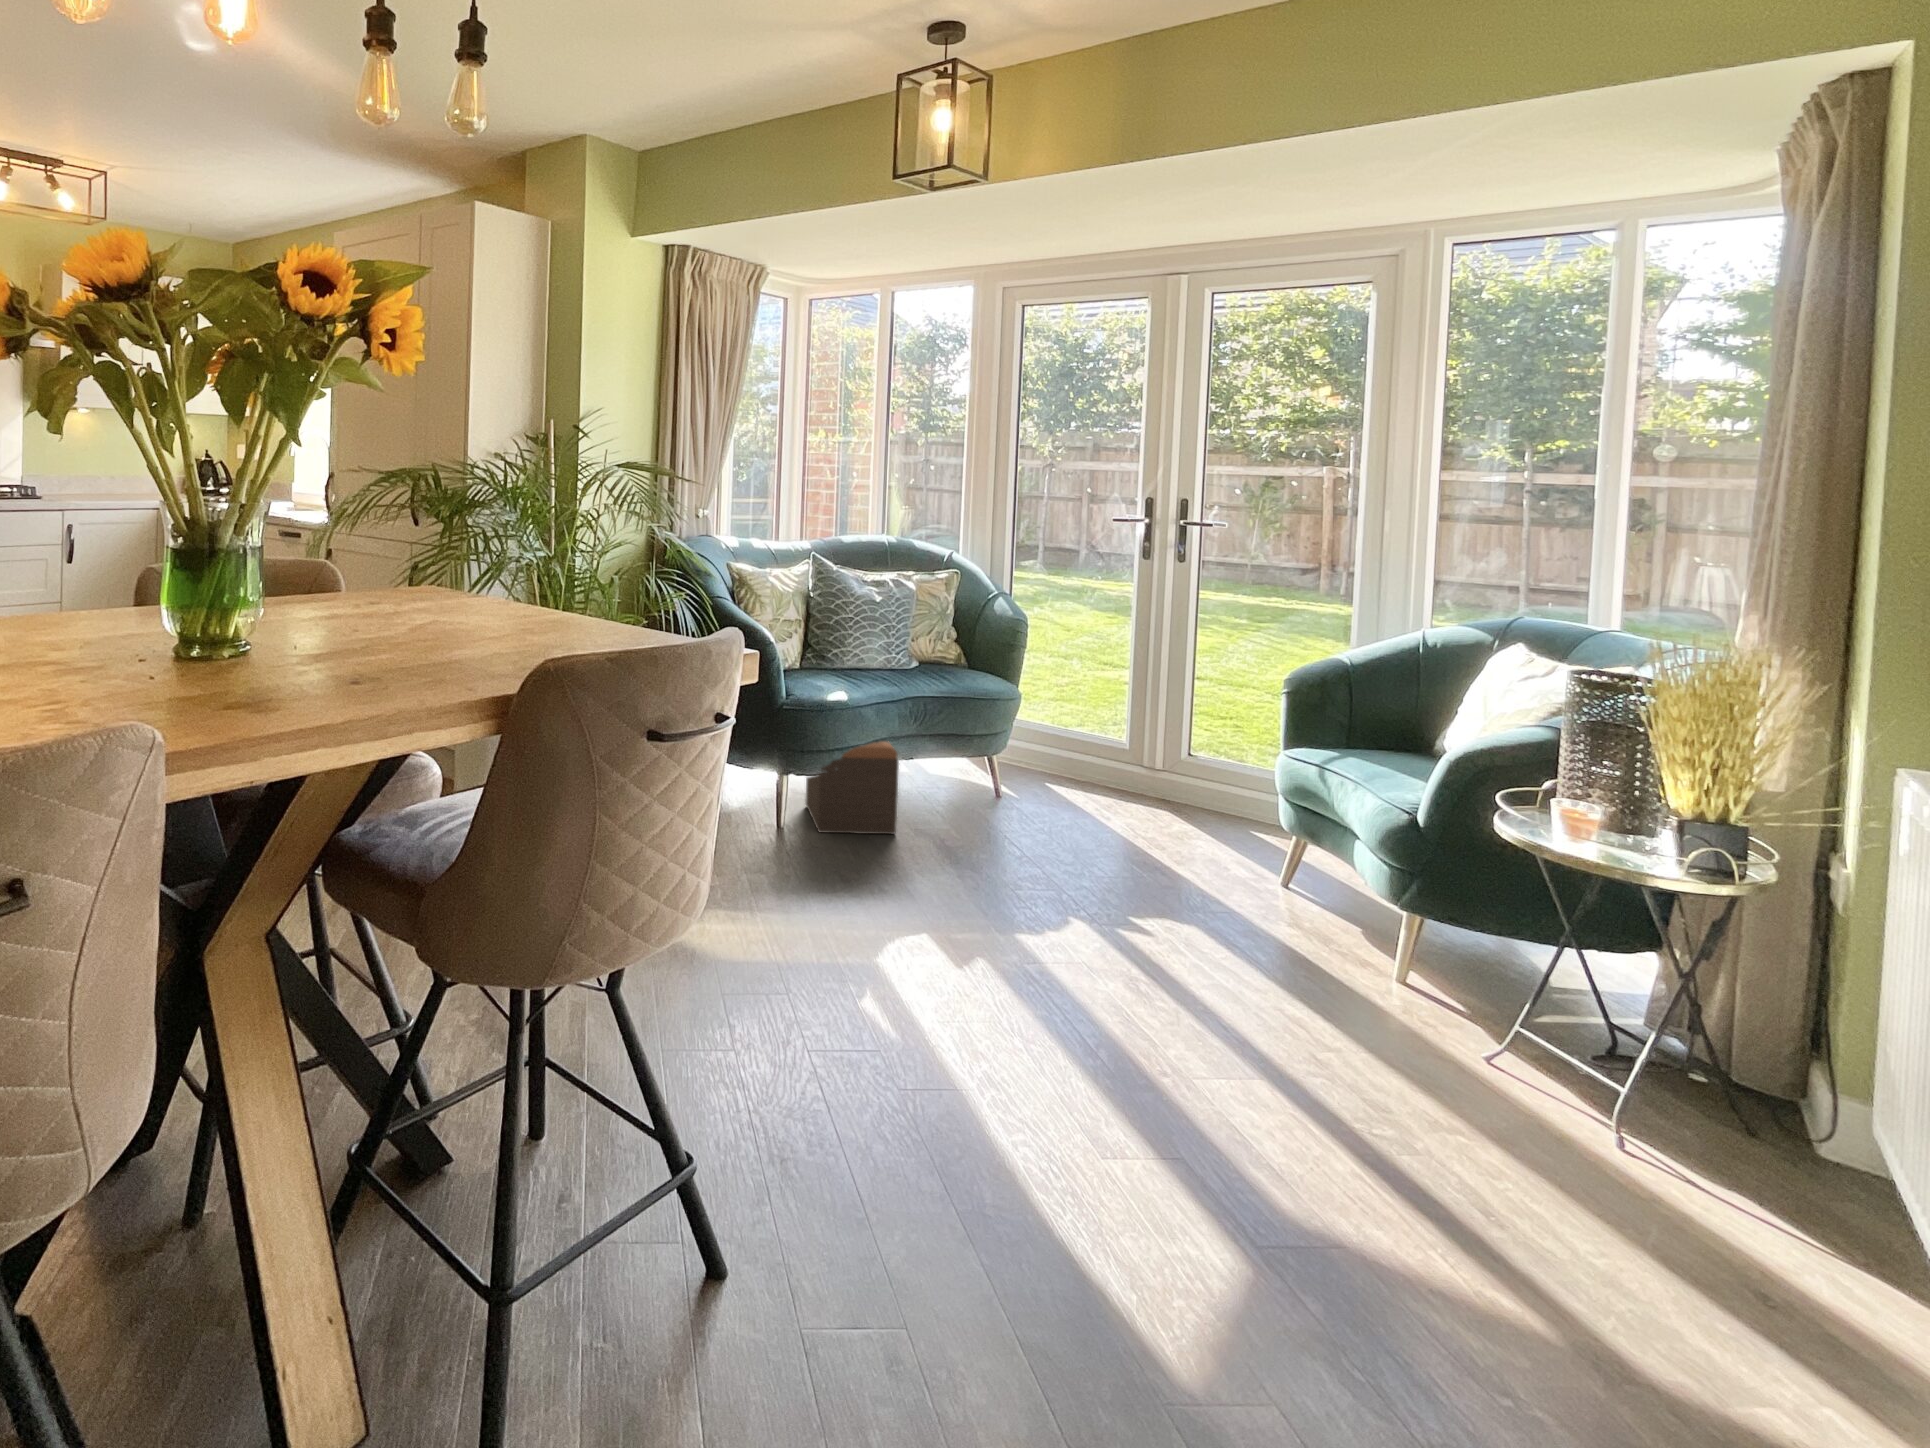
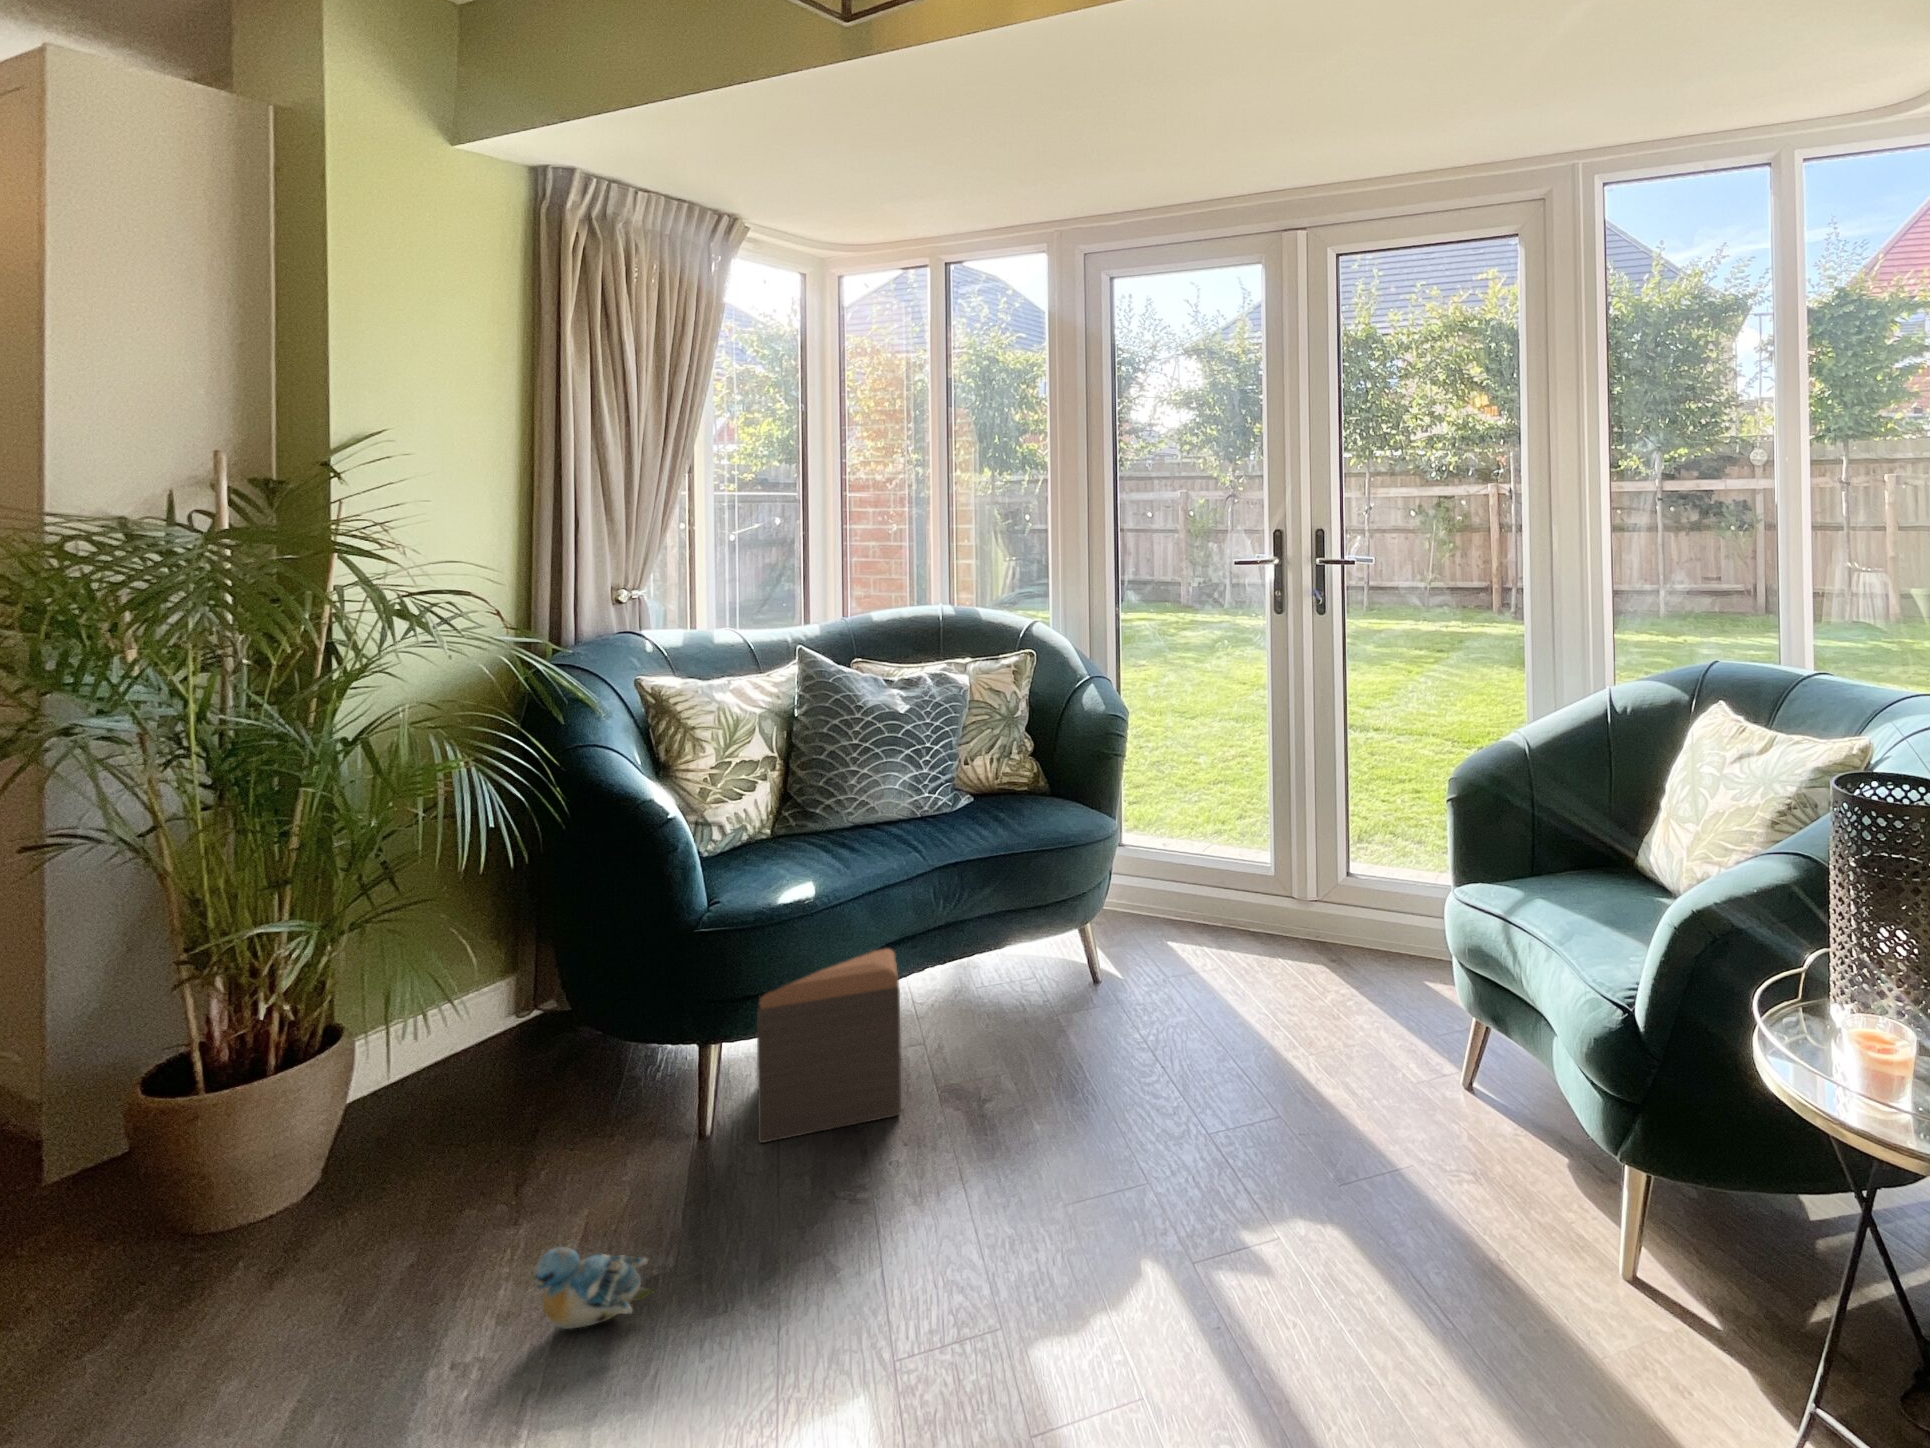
plush toy: none [746,841,801,881] -> present [532,1247,654,1329]

